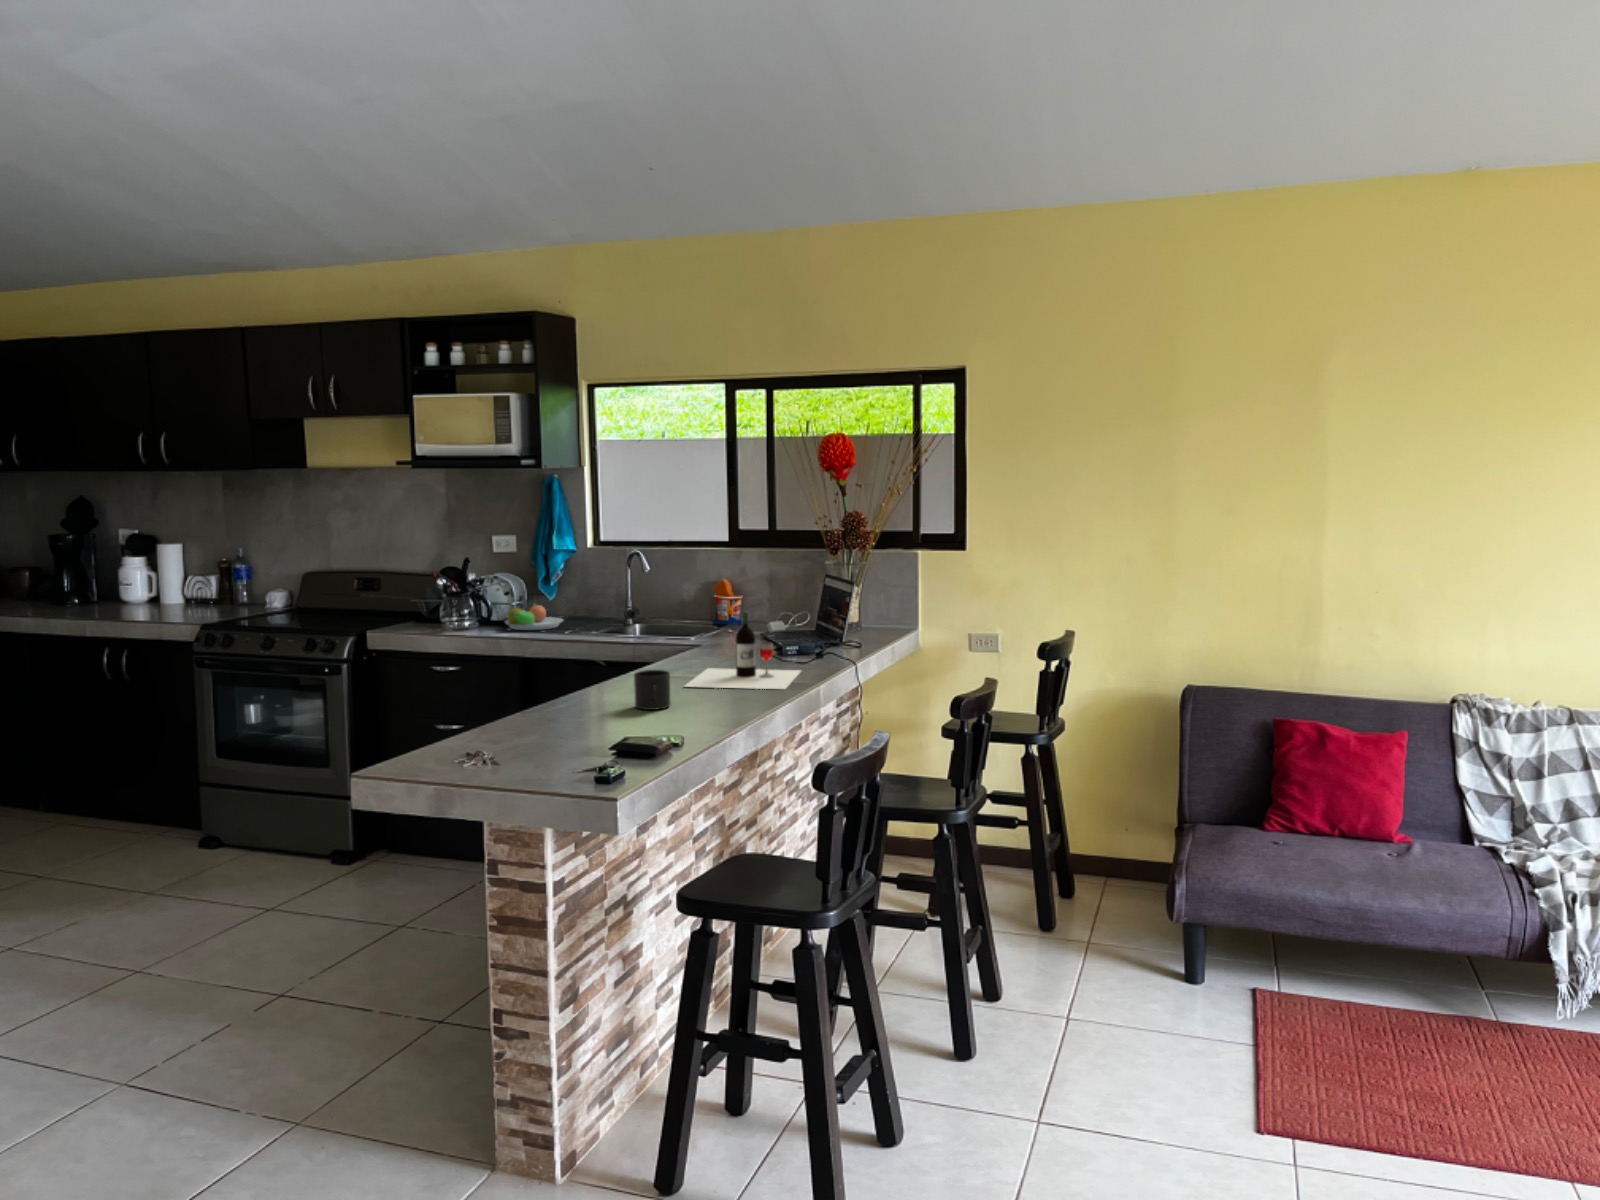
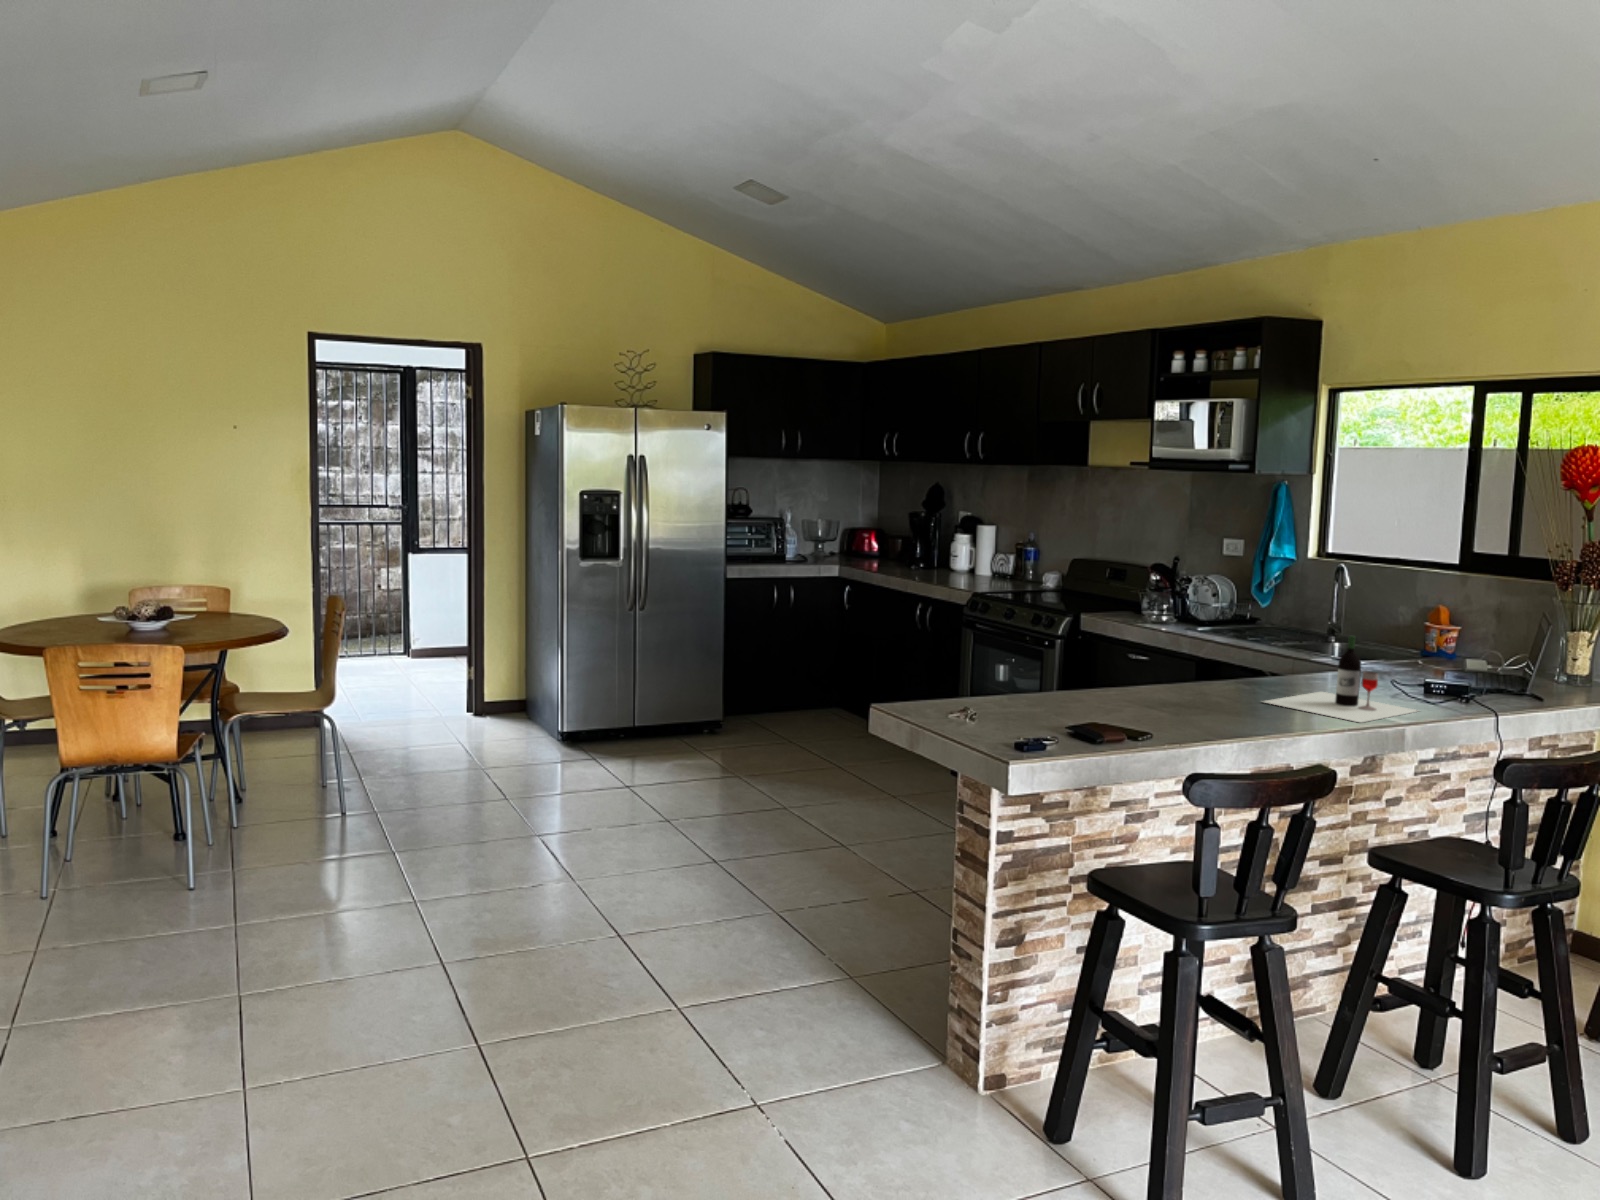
fruit bowl: present [505,605,563,630] -> none [1203,606,1264,635]
mug: present [634,670,670,710] -> none [1180,675,1218,715]

